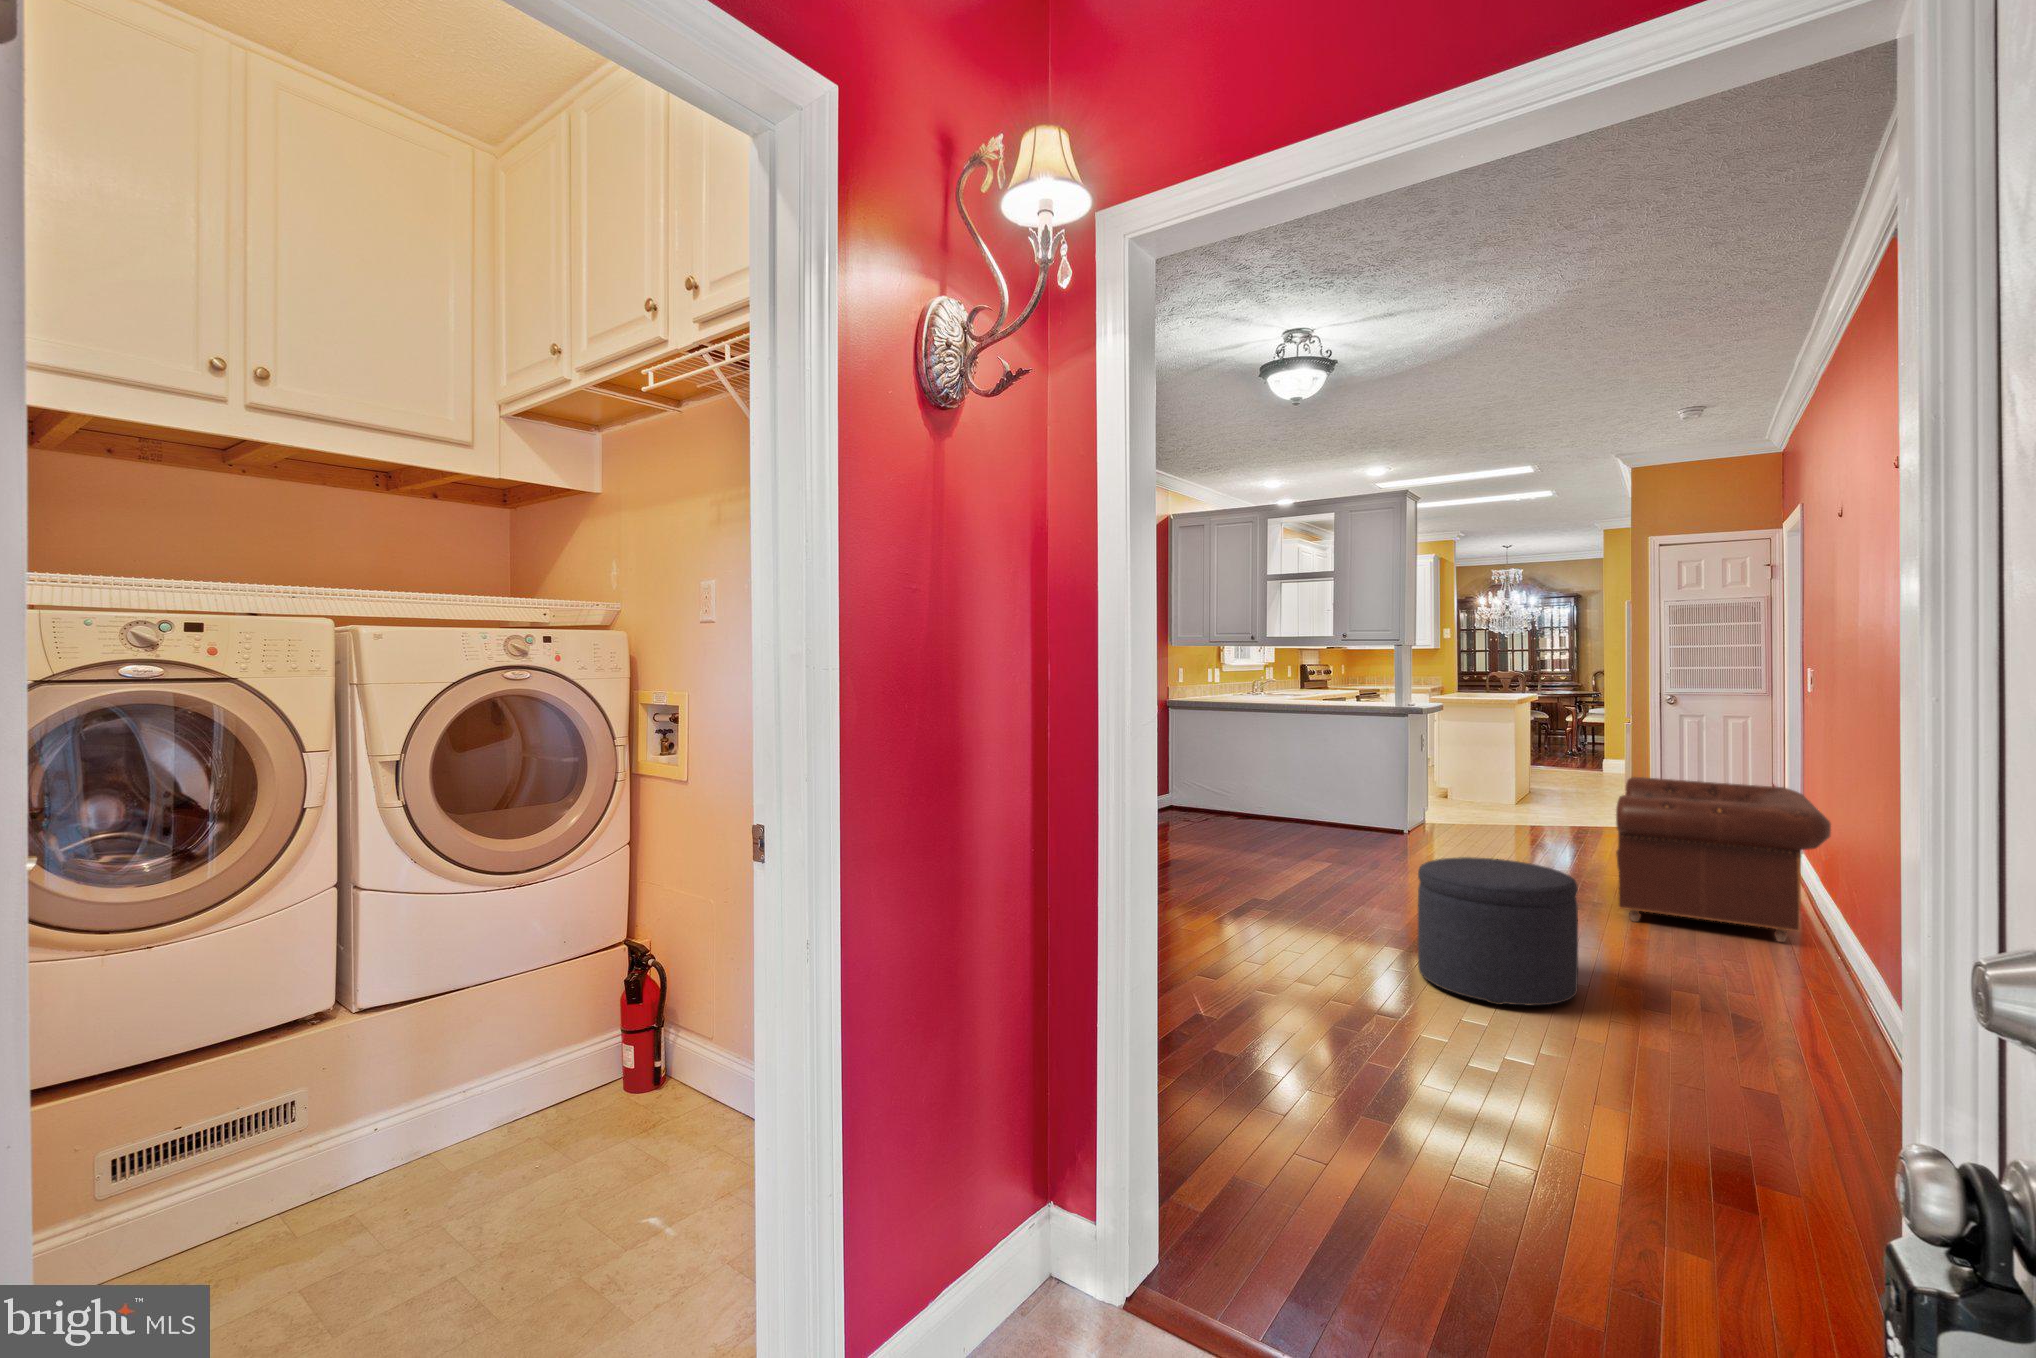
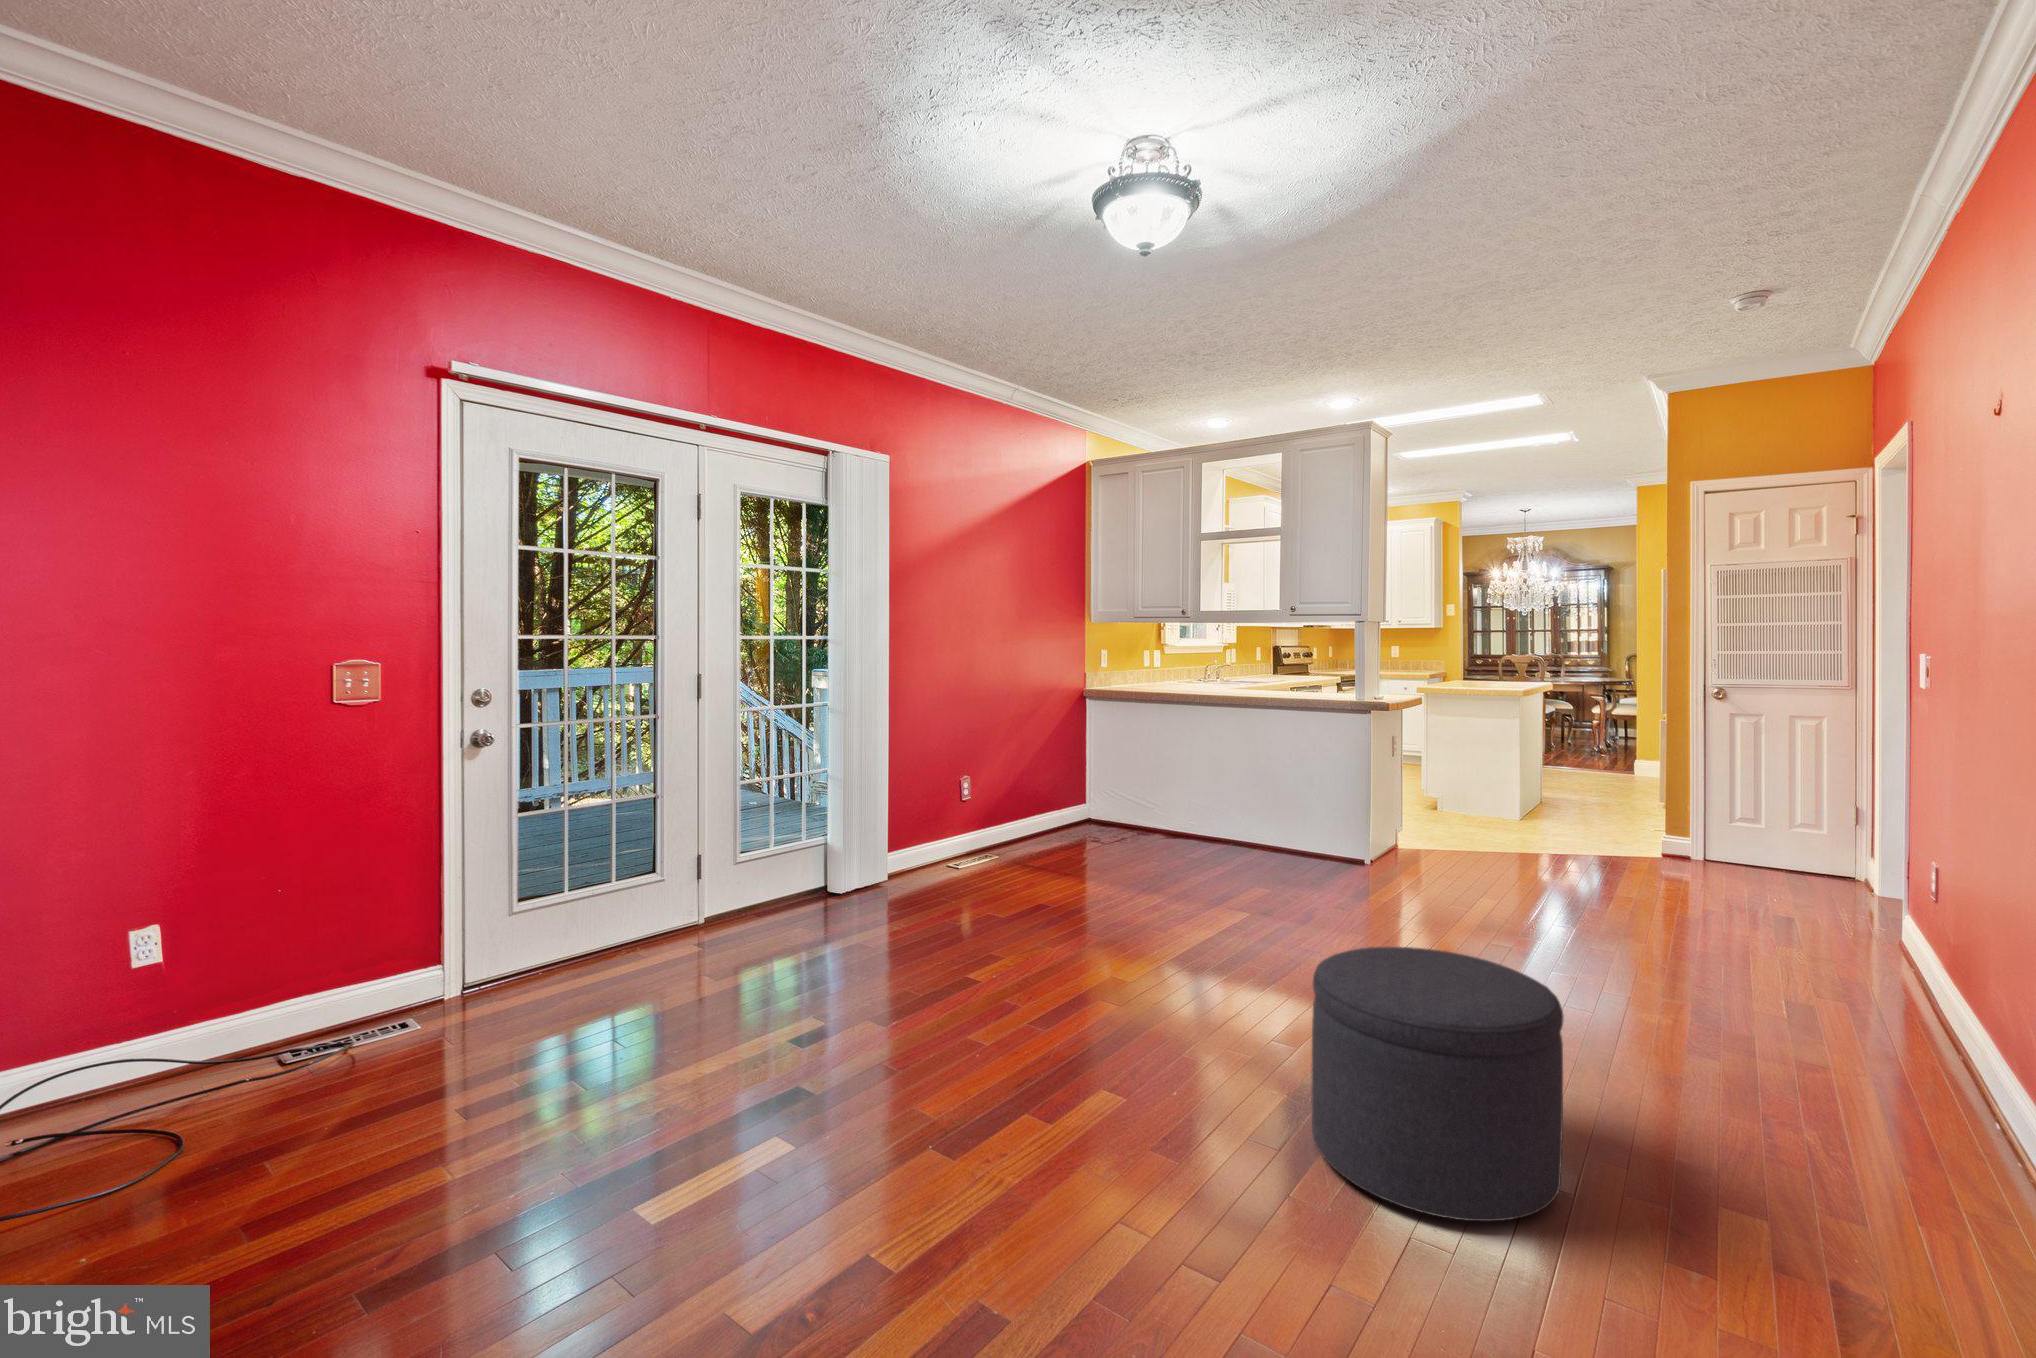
armchair: present [1616,777,1831,942] -> none [1637,803,1971,1069]

